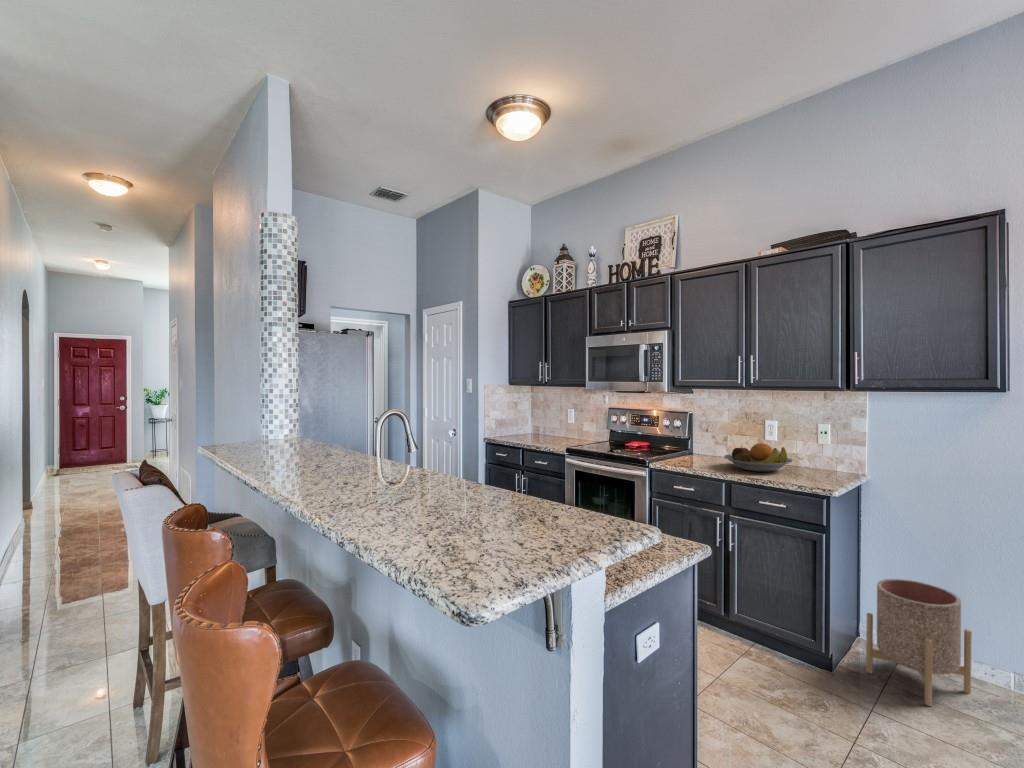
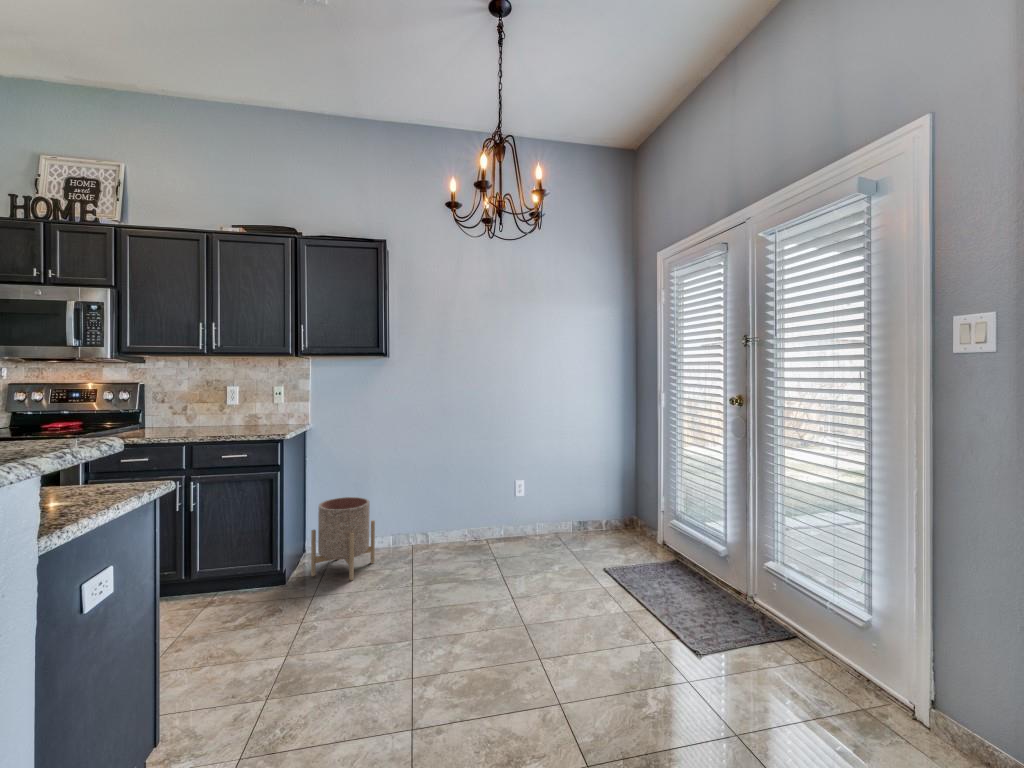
fruit bowl: present [724,443,793,472] -> none [183,405,253,432]

